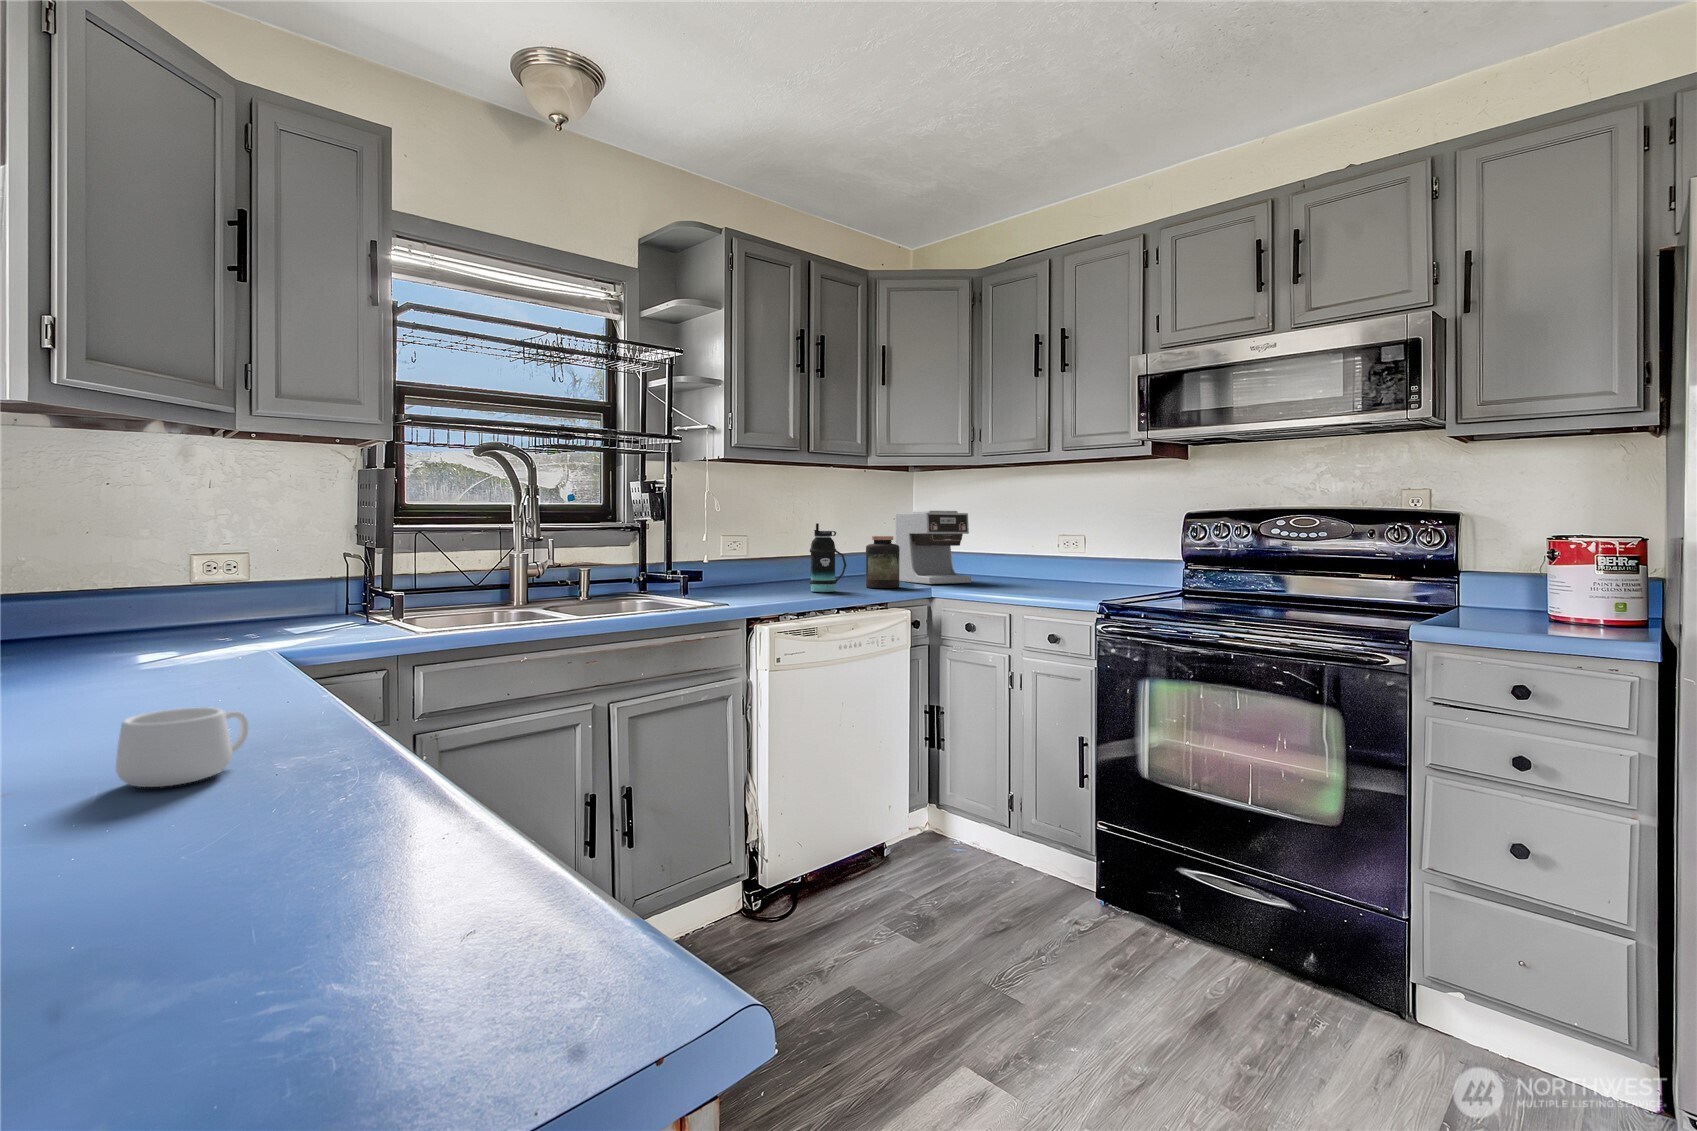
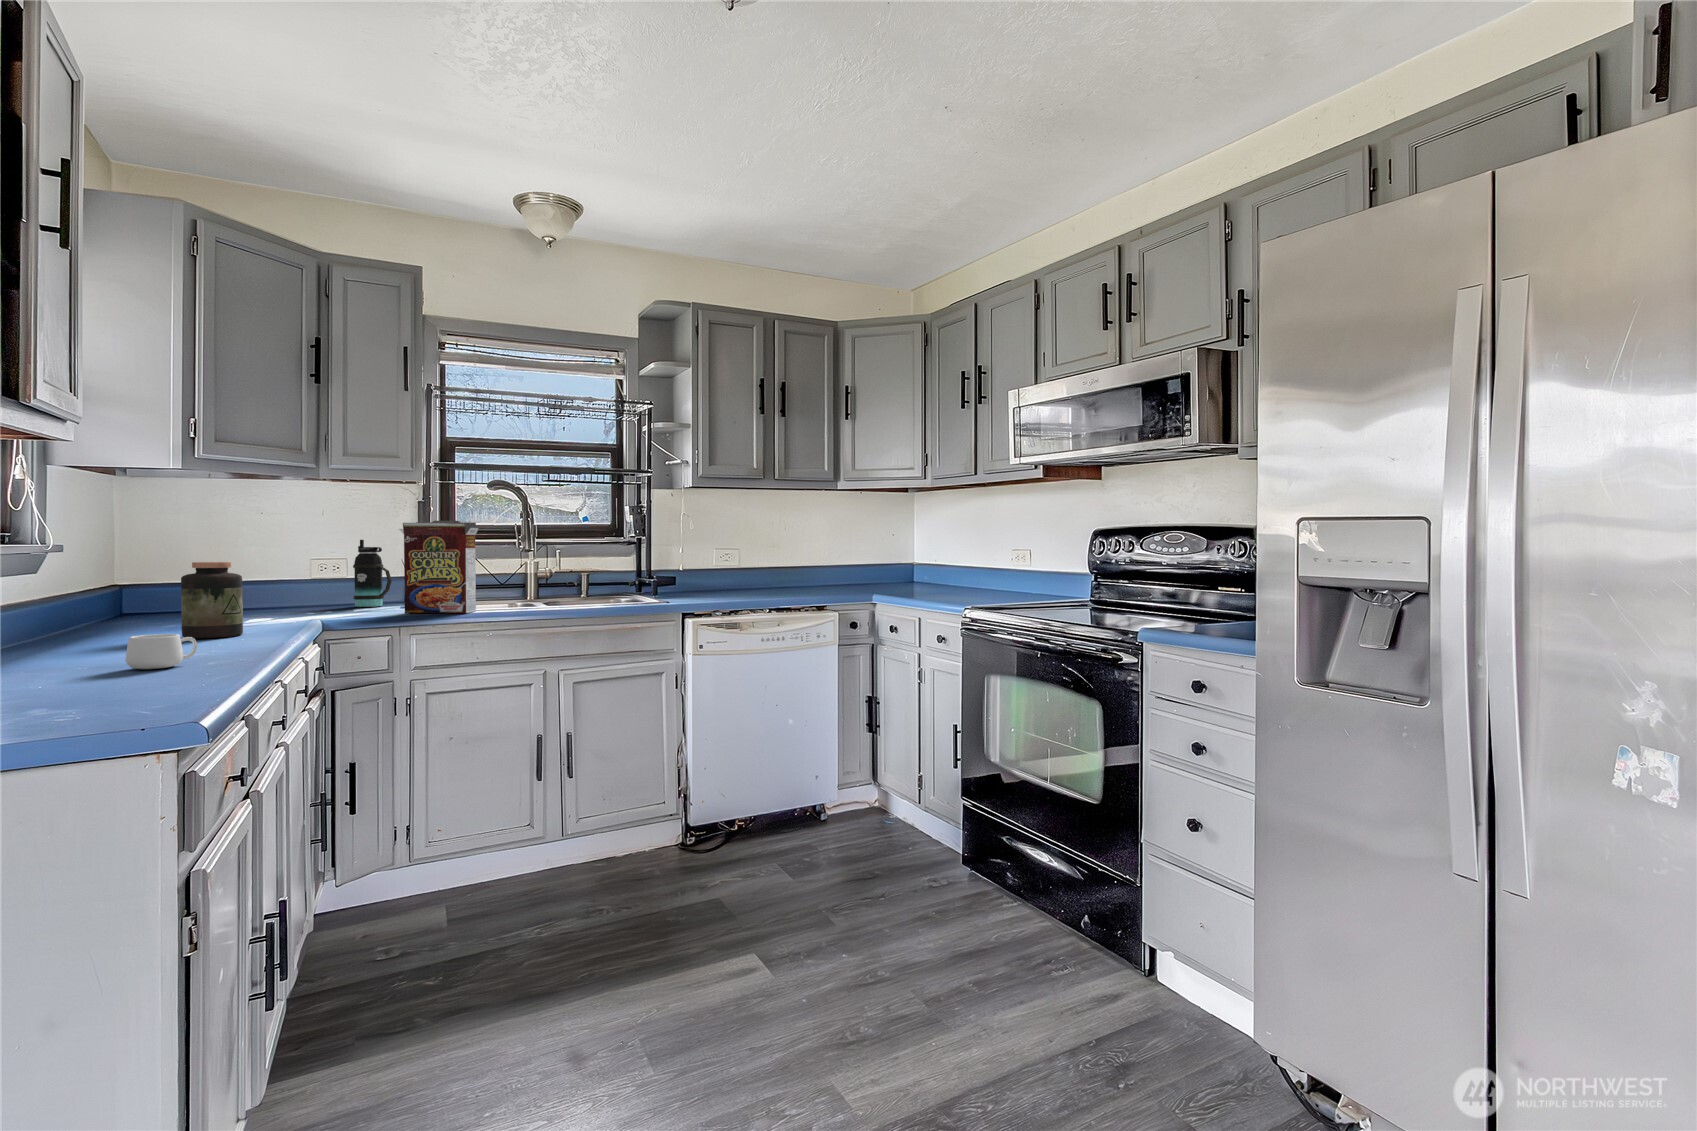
cereal box: none [385,497,502,632] -> present [399,521,478,613]
coffee maker: present [896,511,971,584] -> none [872,526,928,590]
bottle: present [810,523,846,592] -> present [353,540,392,607]
jar: present [866,536,900,588] -> present [181,562,243,638]

